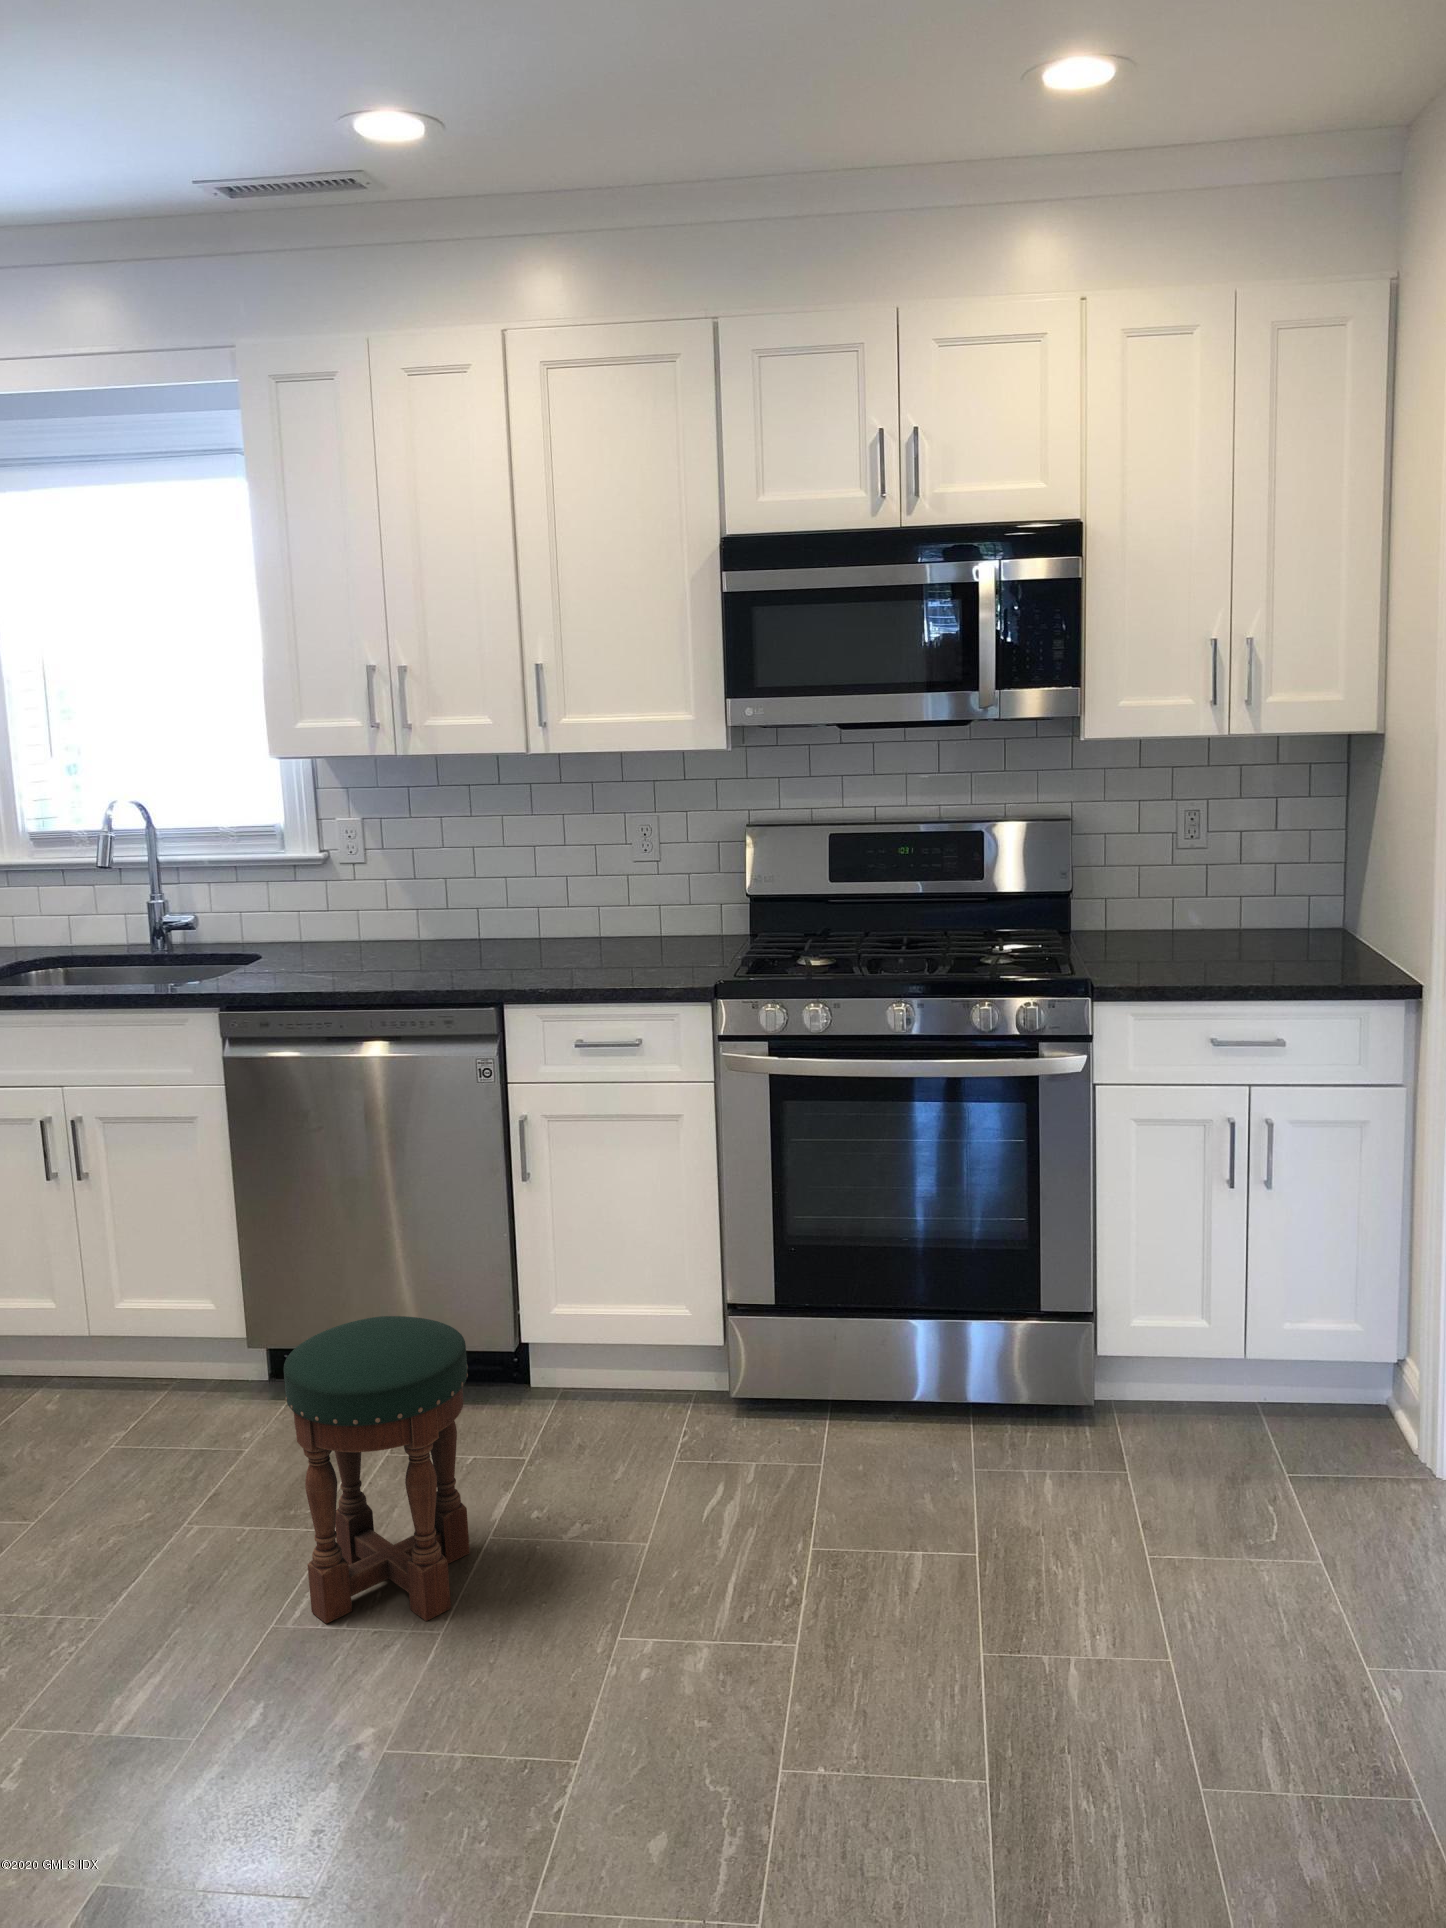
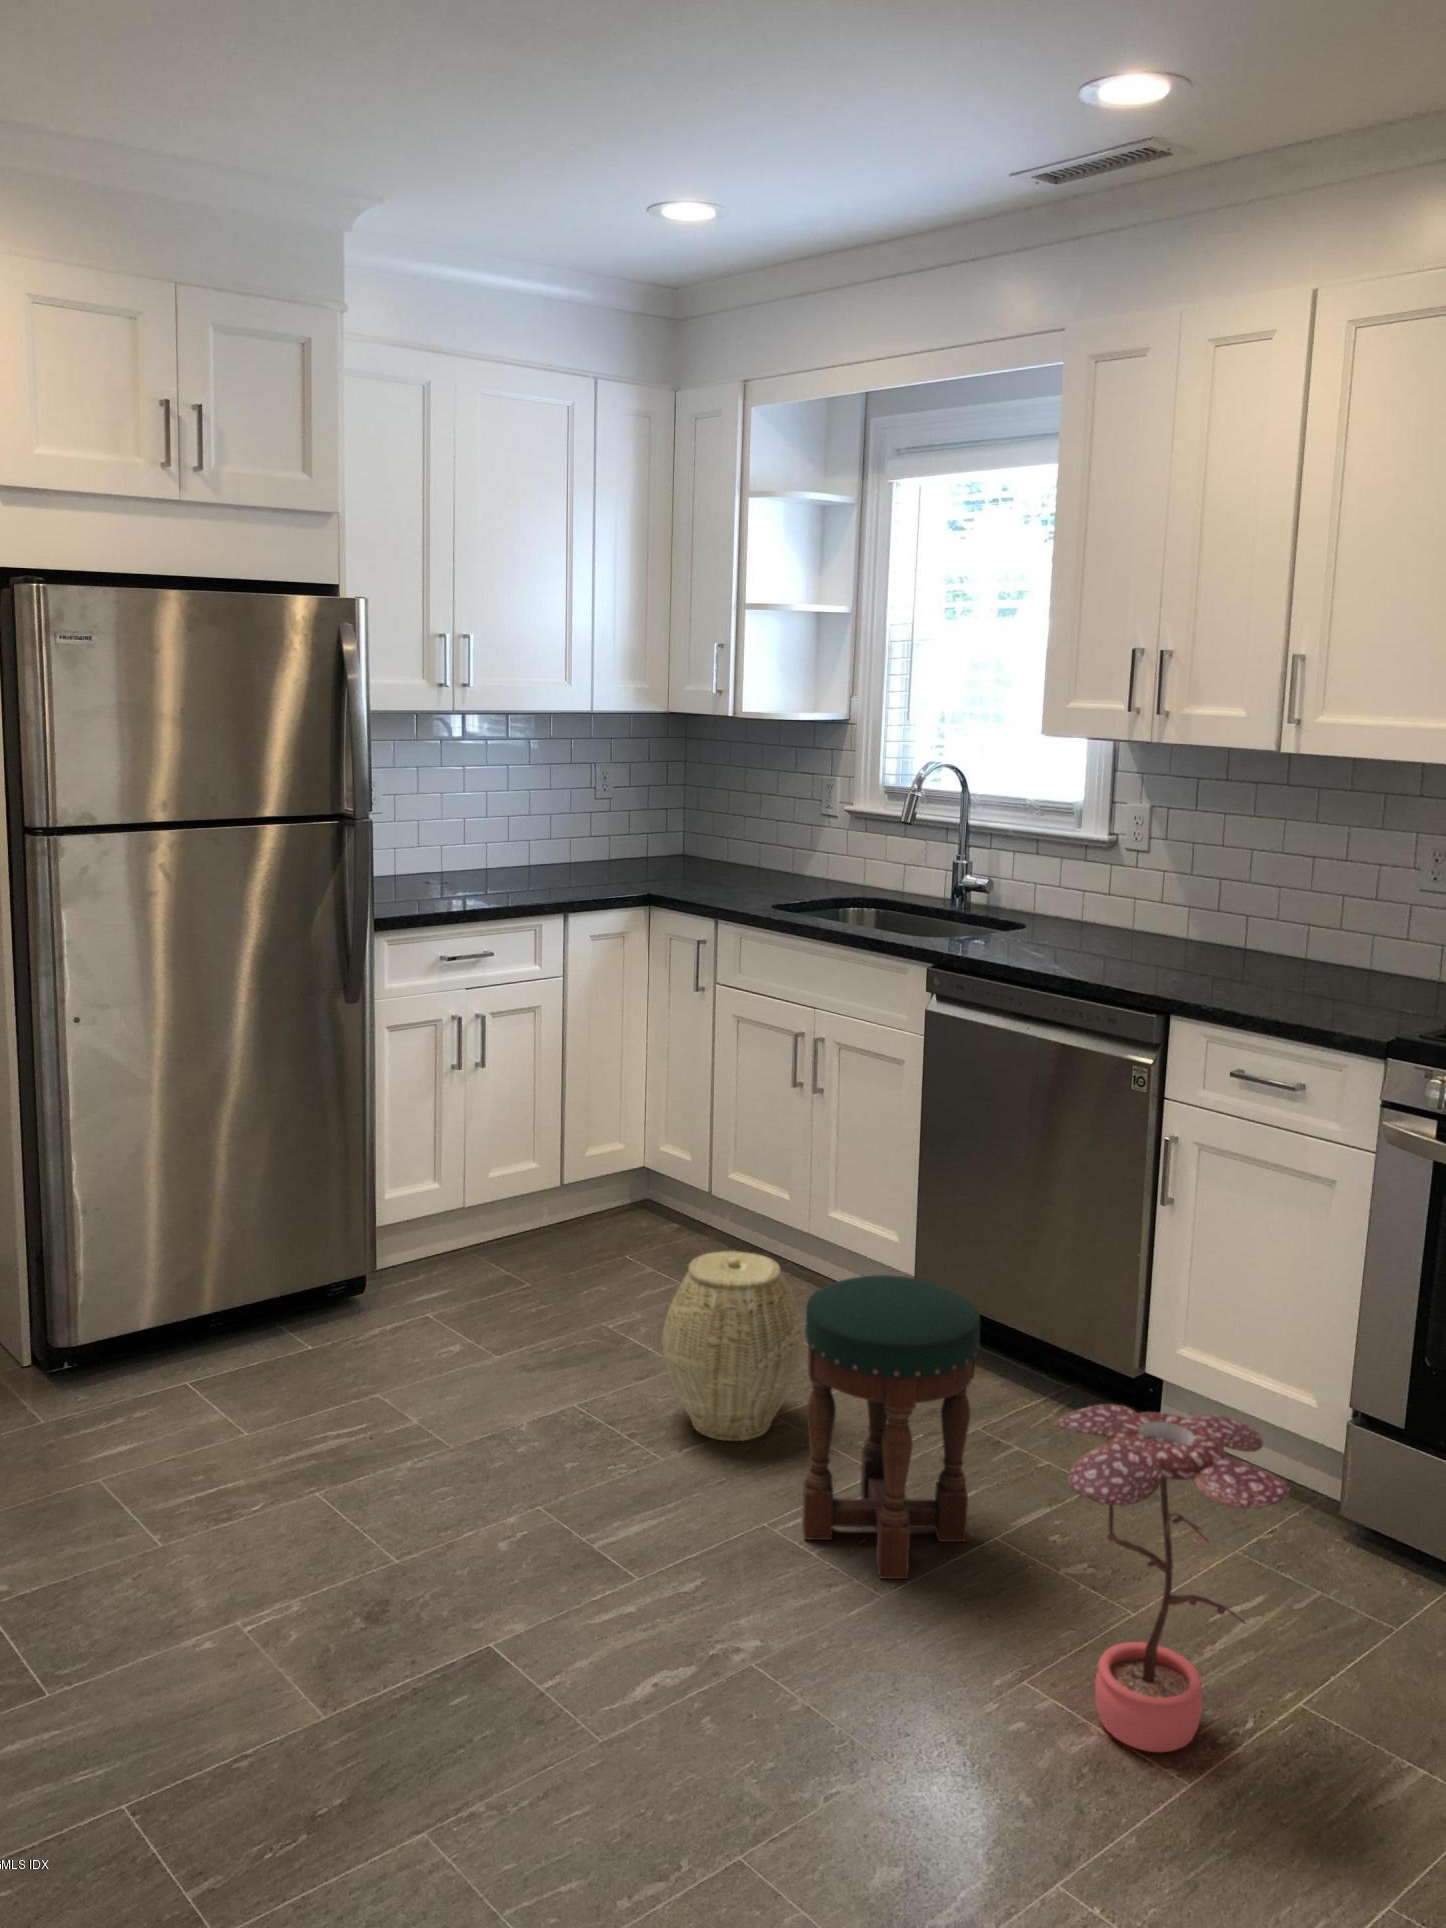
potted plant: none [612,1331,833,1641] -> present [1054,1404,1290,1752]
woven basket: none [49,1360,220,1580] -> present [663,1251,804,1441]

